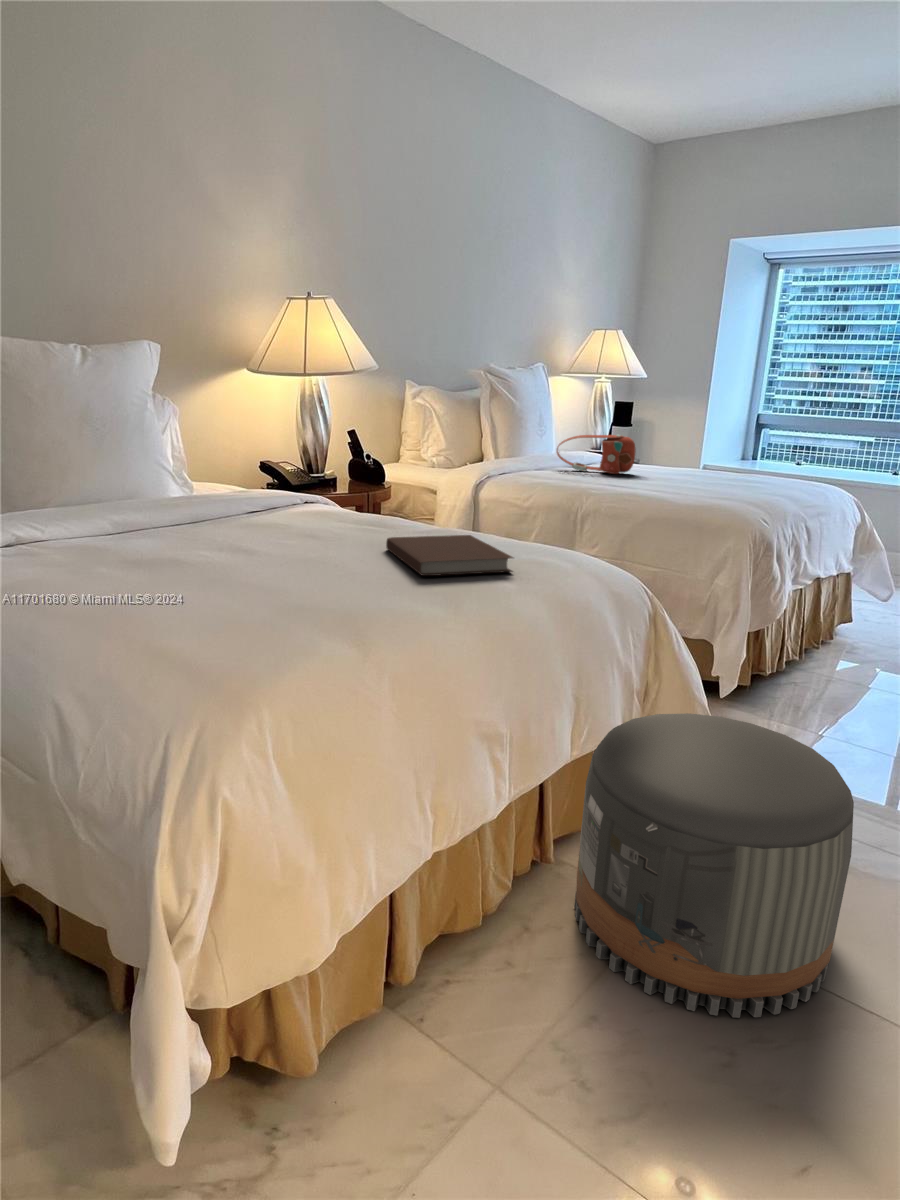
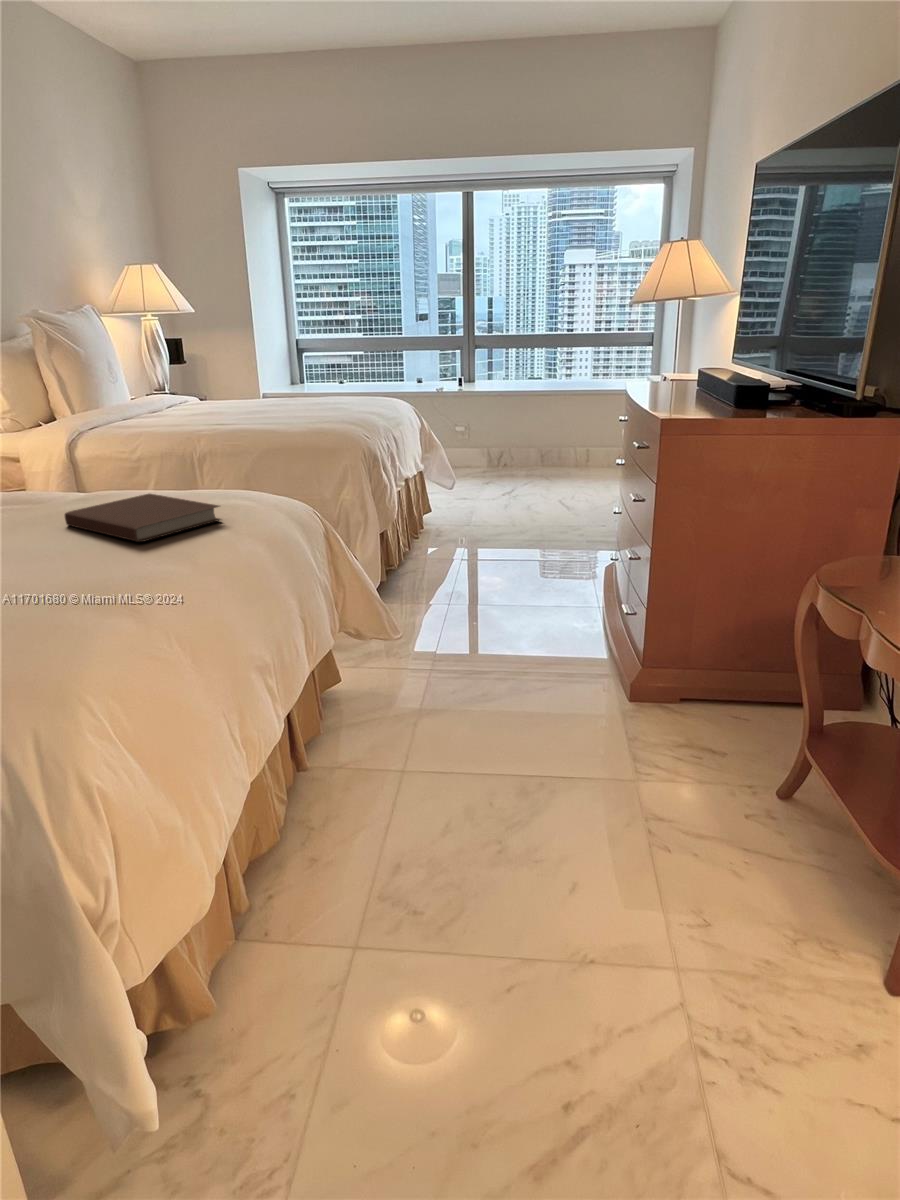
handbag: present [557,435,636,474] -> none [139,373,222,414]
pouf: present [574,713,854,1018] -> none [335,603,545,836]

